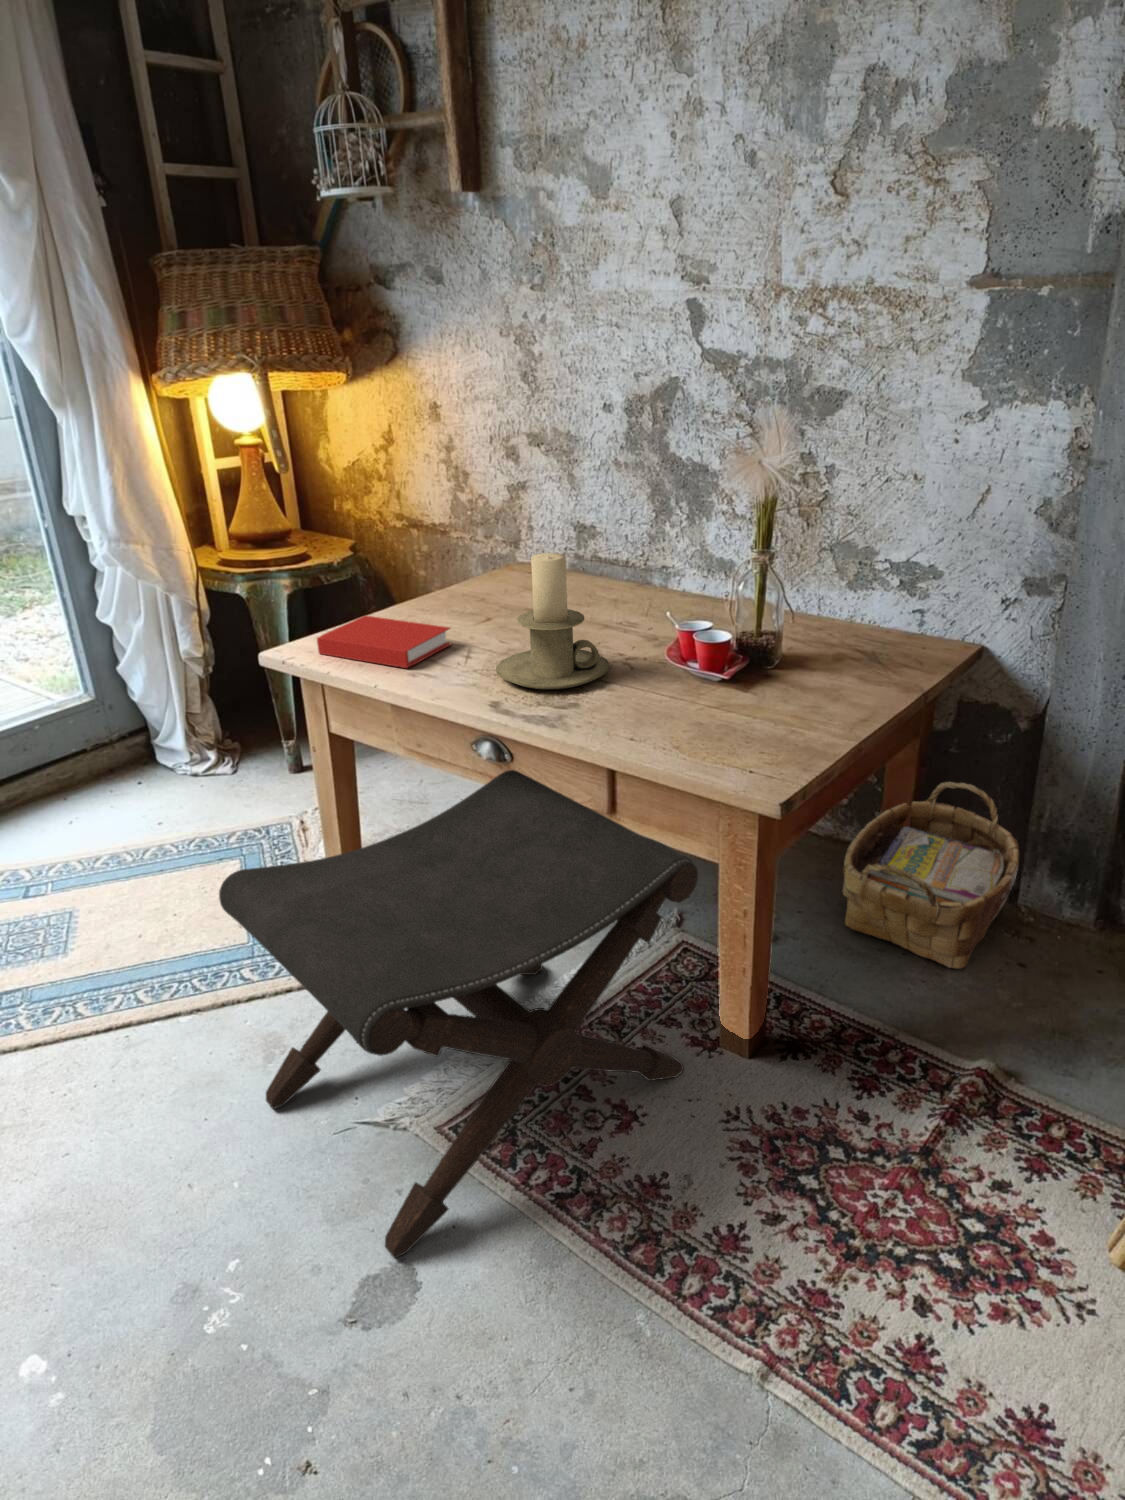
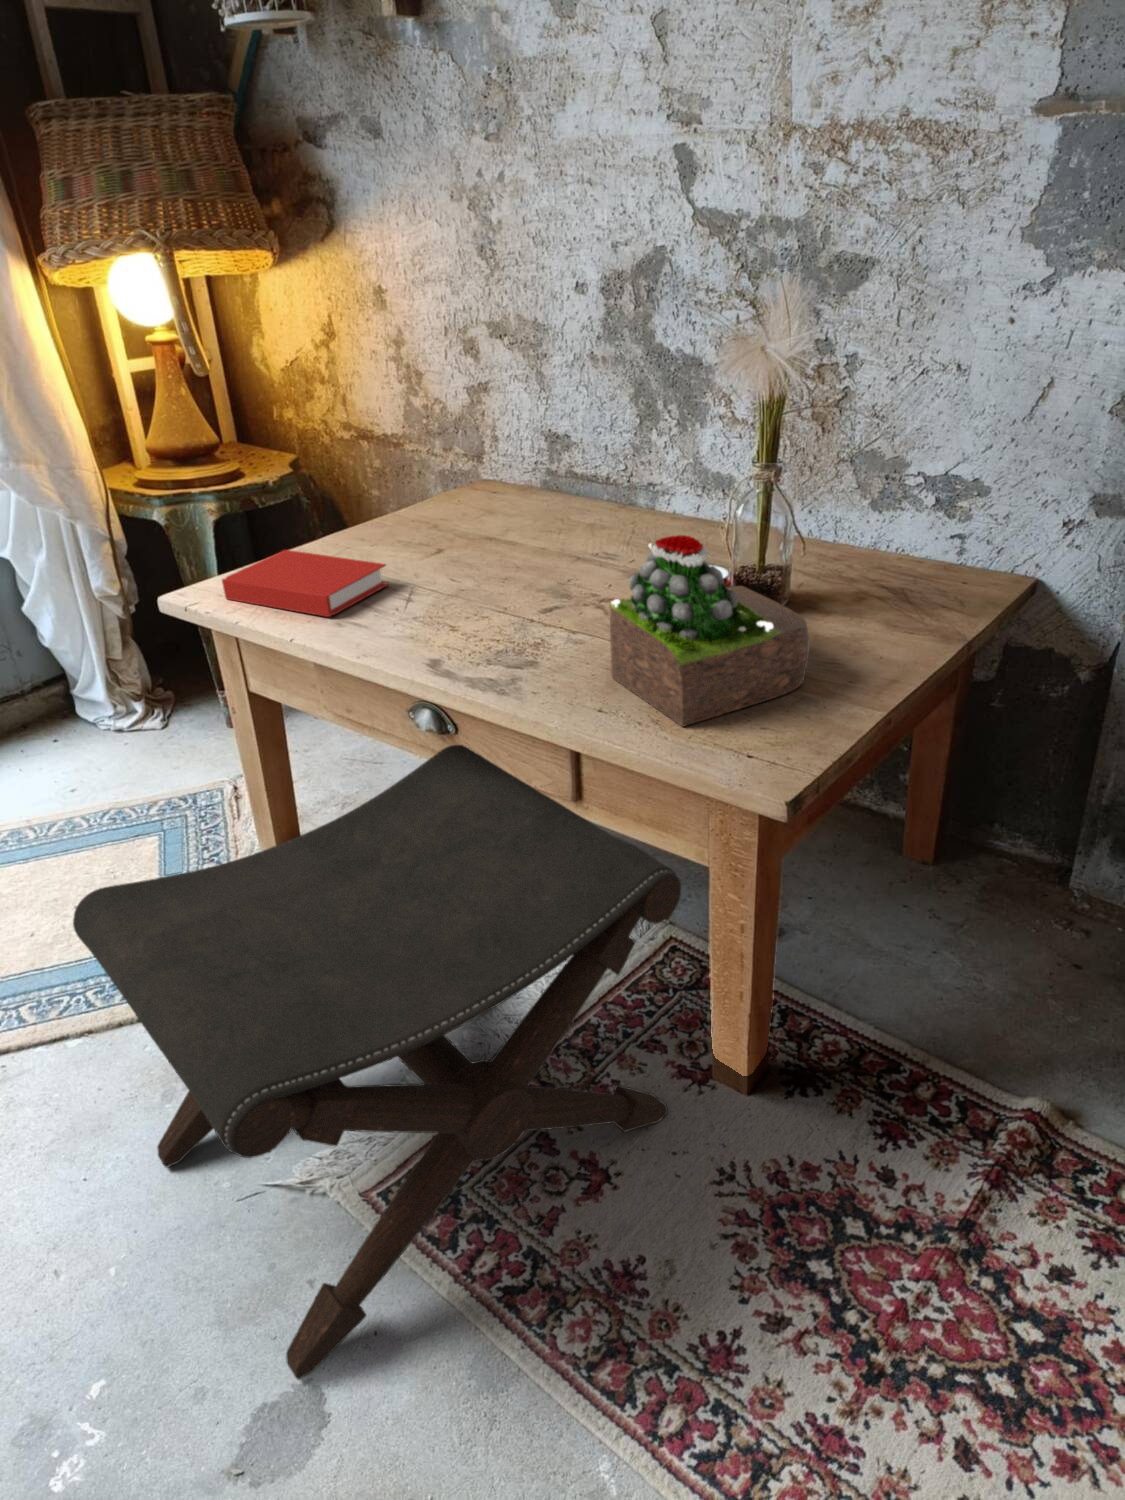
candle holder: present [496,553,610,689] -> none [437,471,578,644]
succulent plant: none [640,603,797,750] -> present [609,535,810,726]
woven basket: present [843,782,1019,969] -> none [865,744,1080,974]

